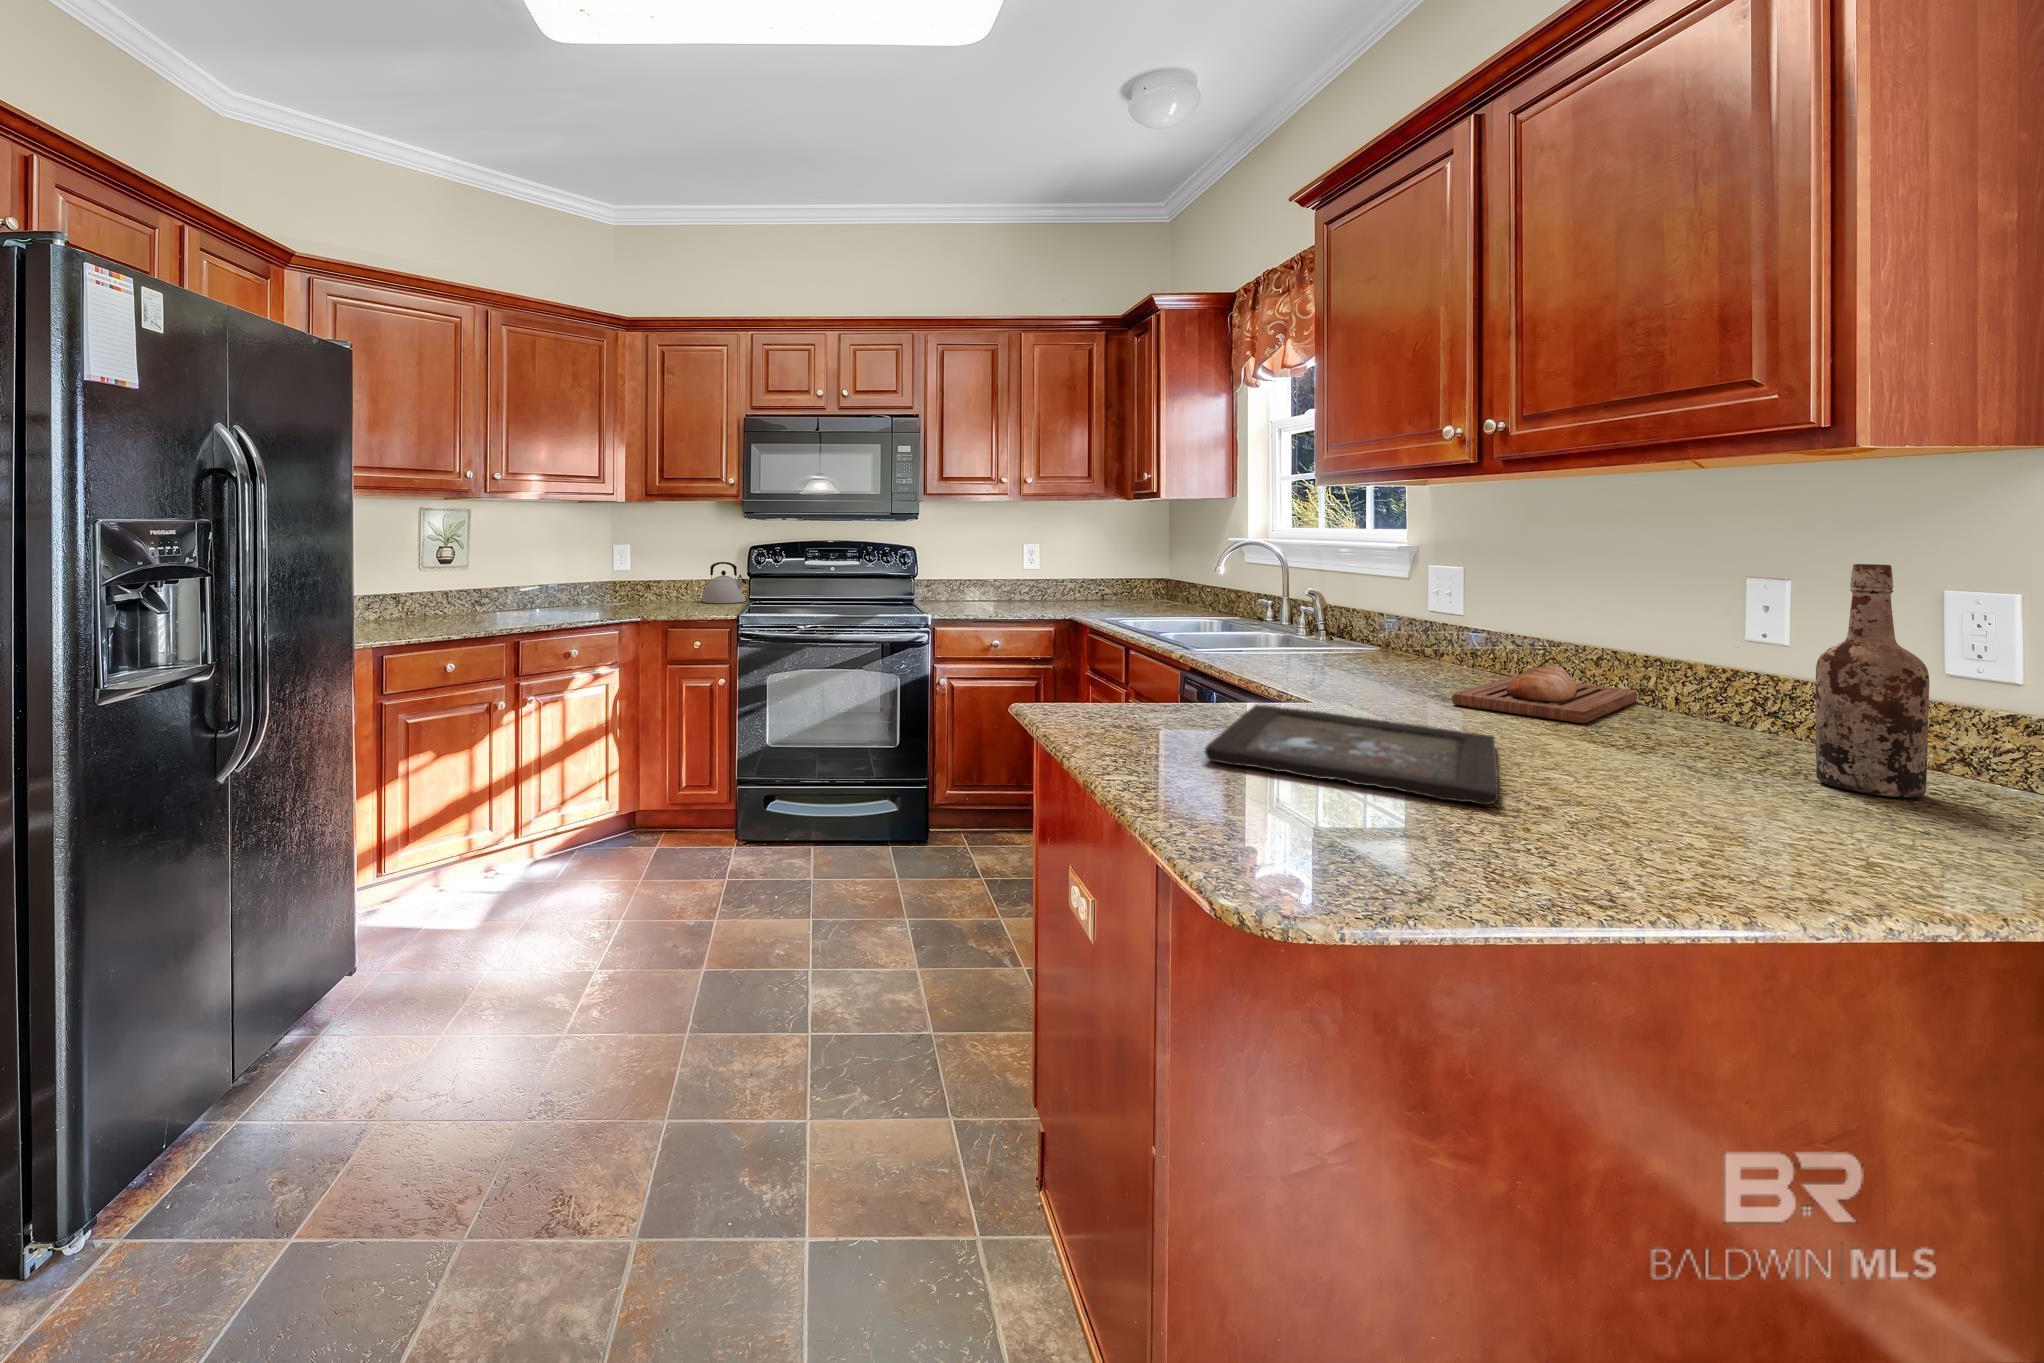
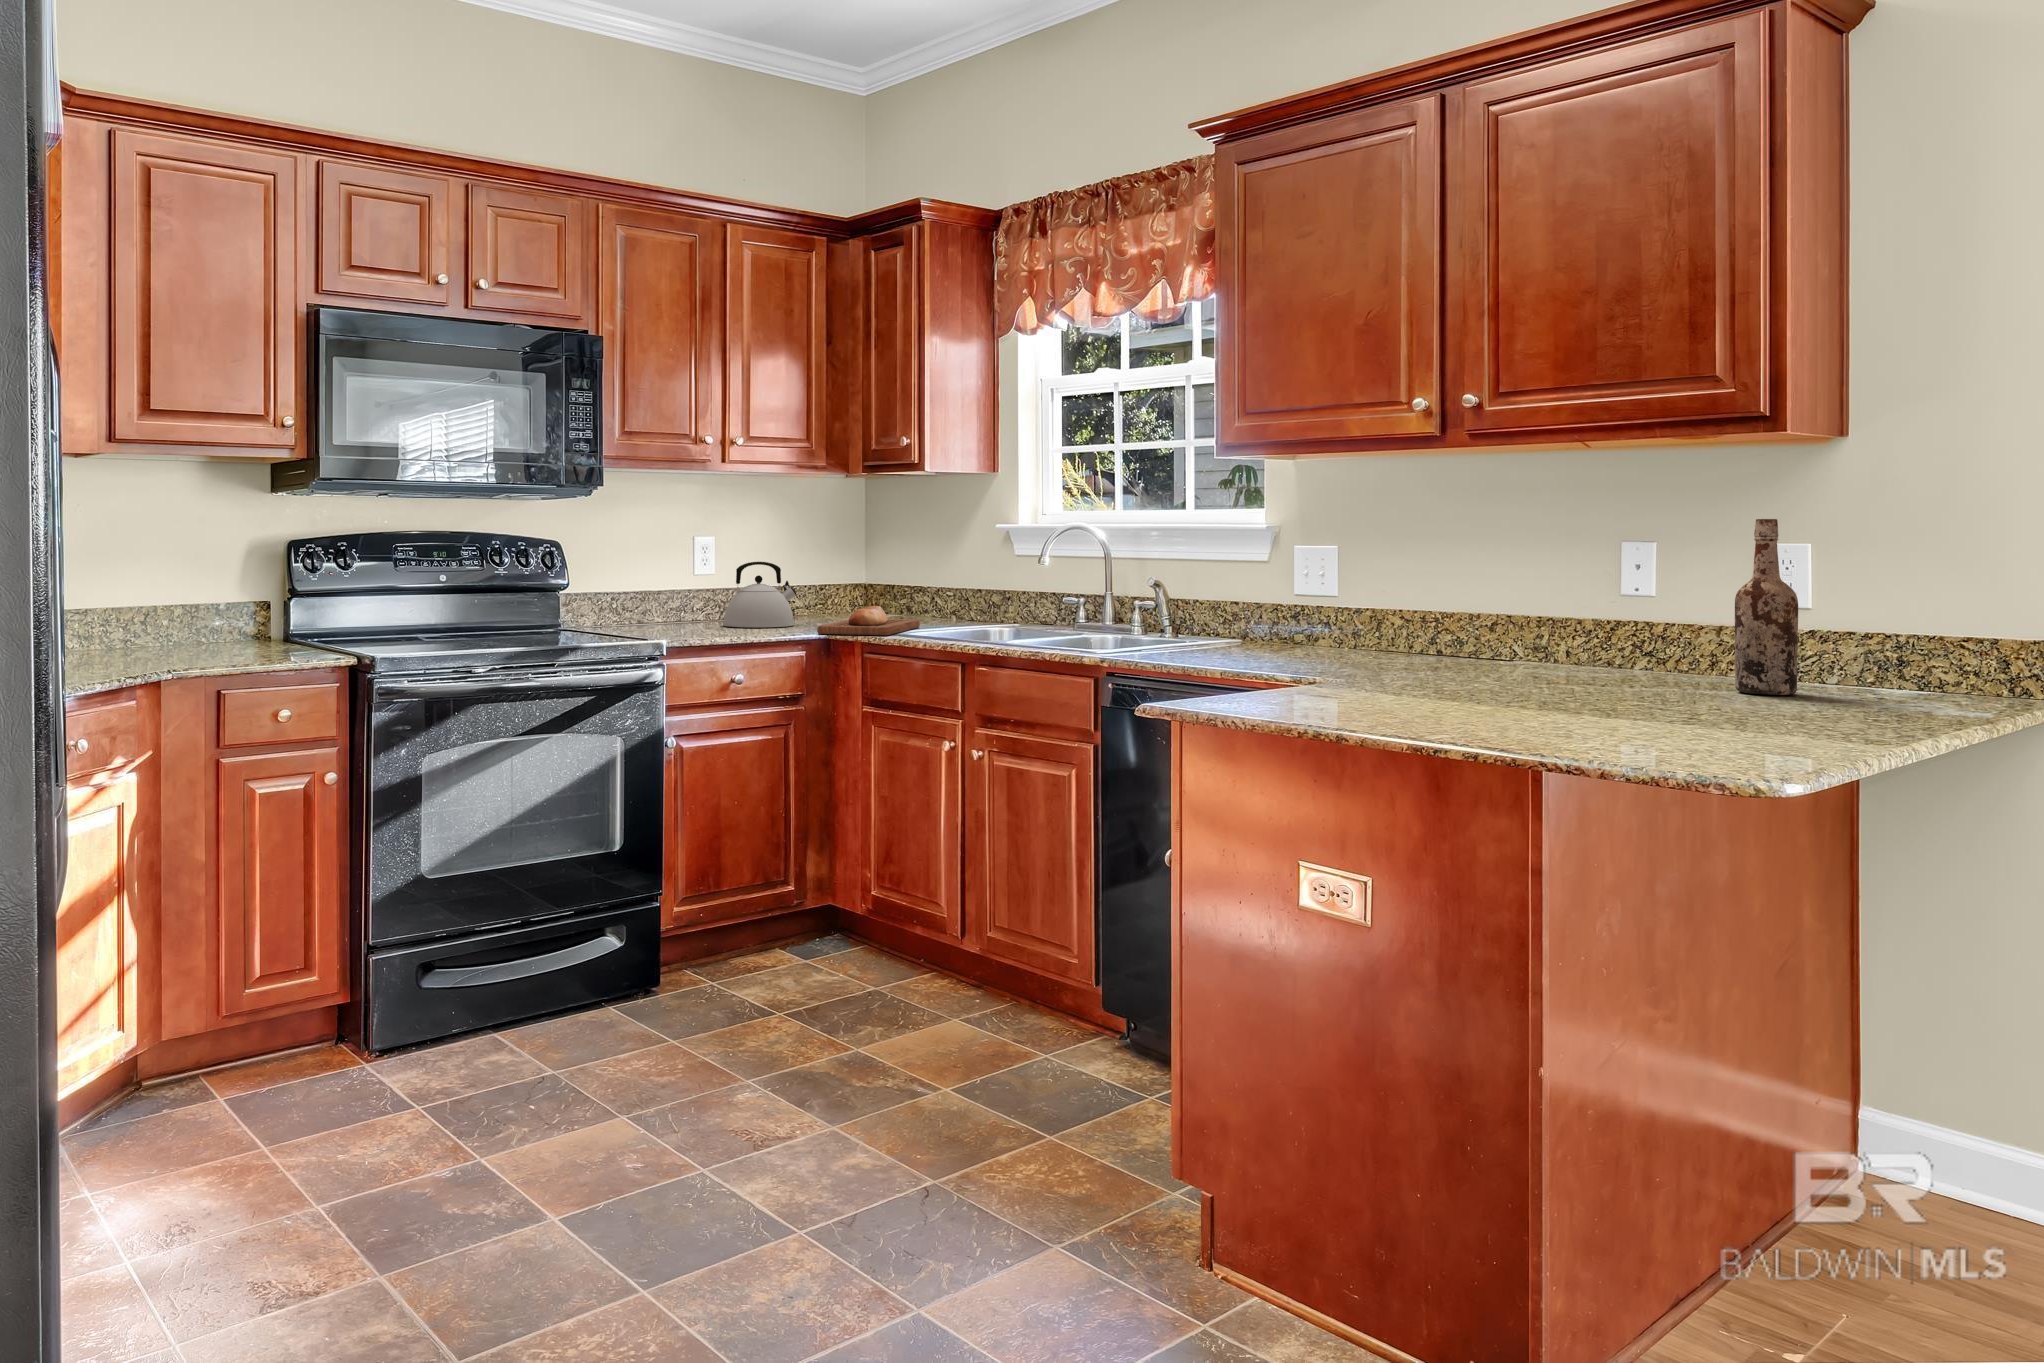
kettle: present [702,562,746,603] -> present [723,562,796,628]
bread loaf: present [1452,665,1637,723] -> present [817,606,920,635]
tray: present [1205,704,1499,805] -> none [1353,682,1679,726]

